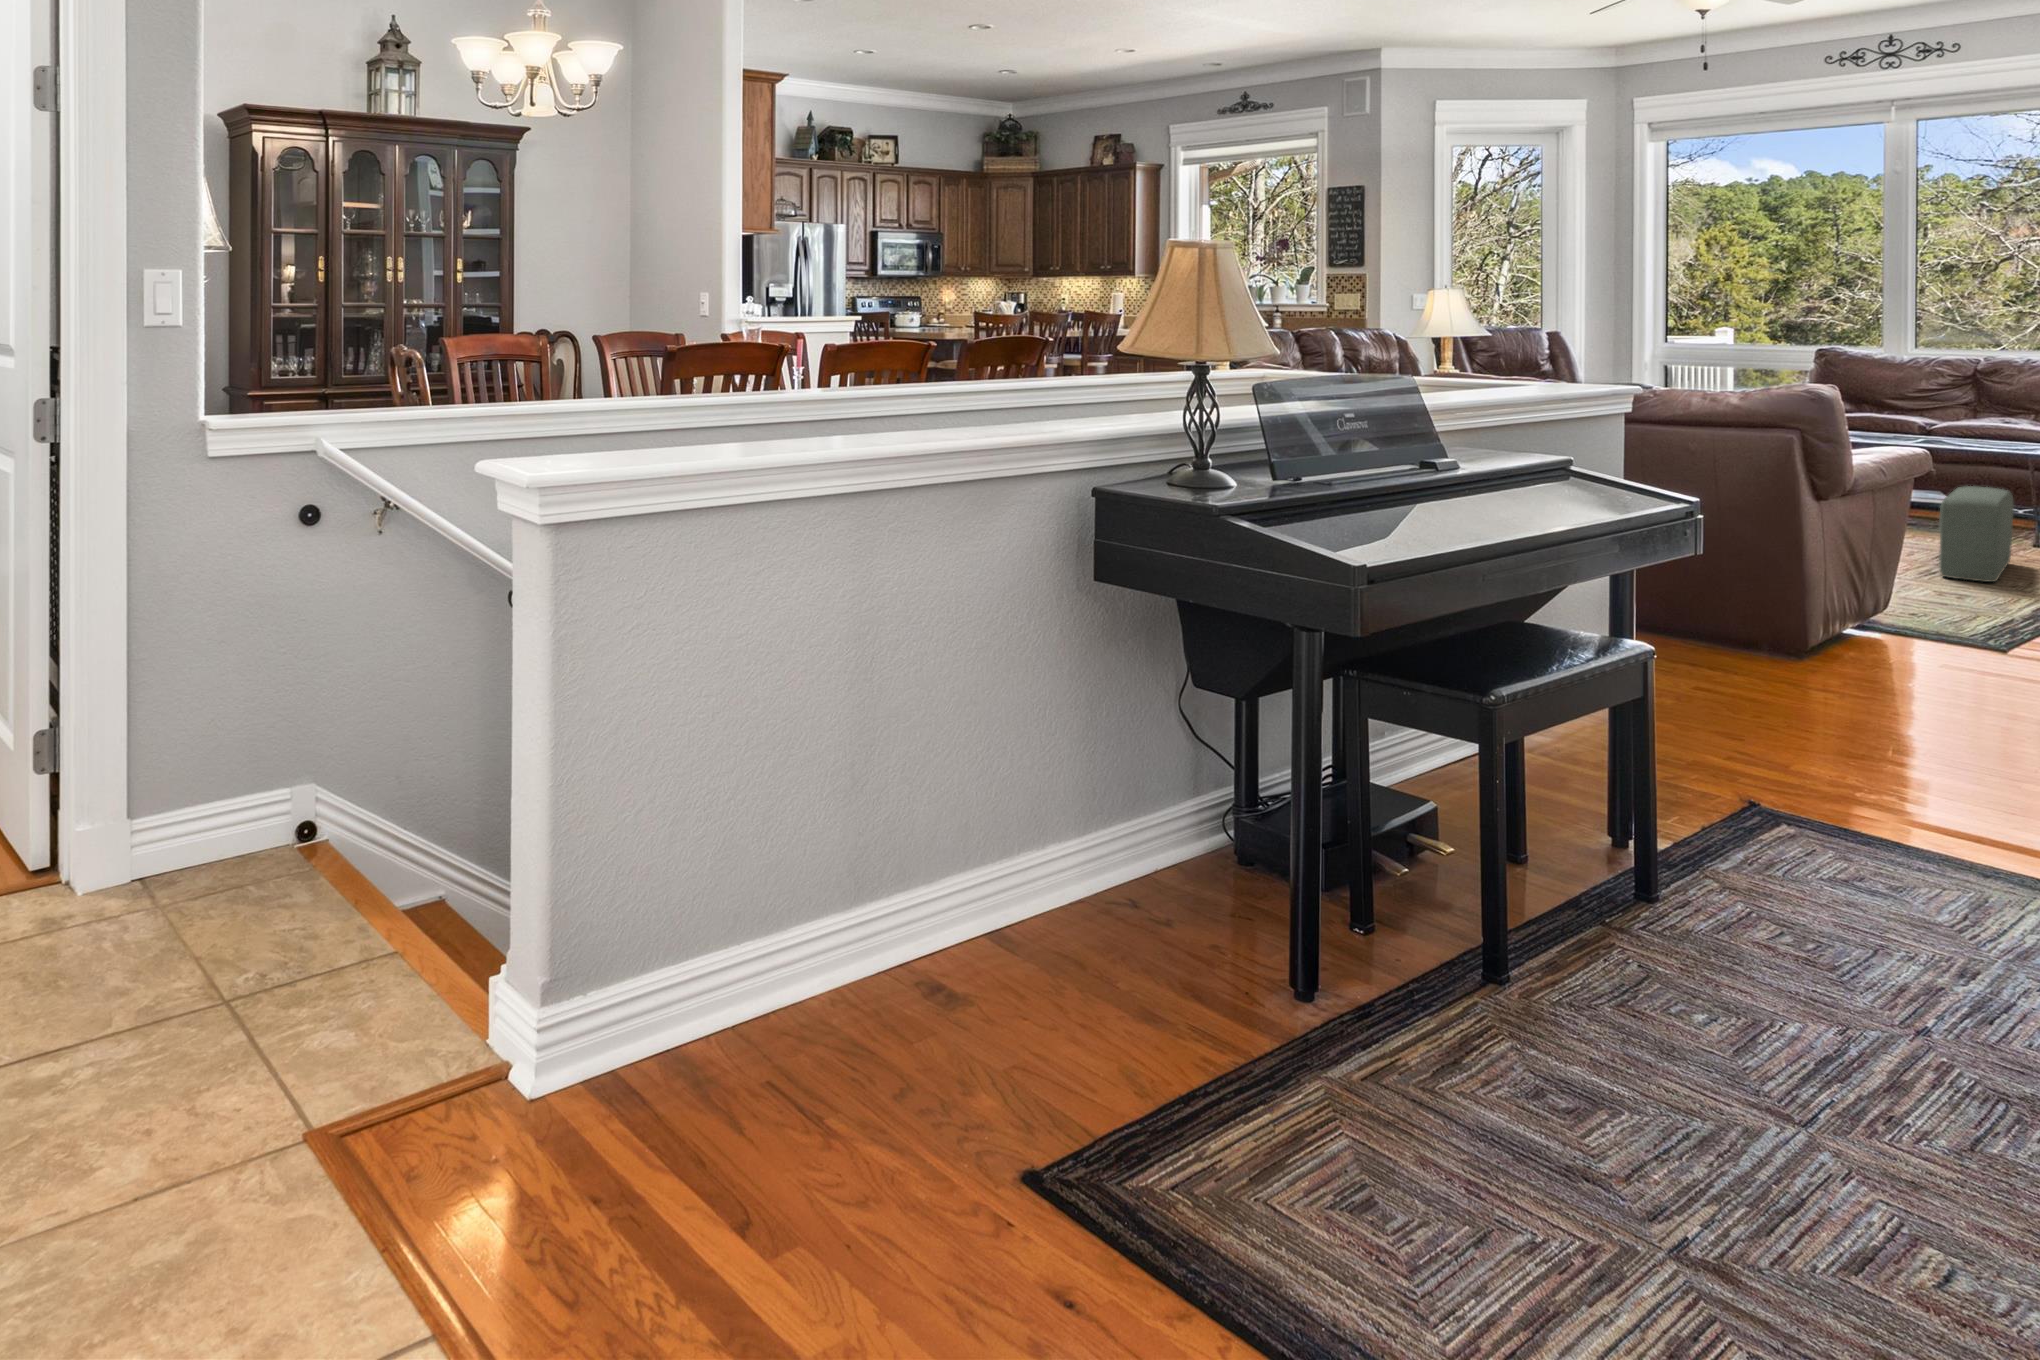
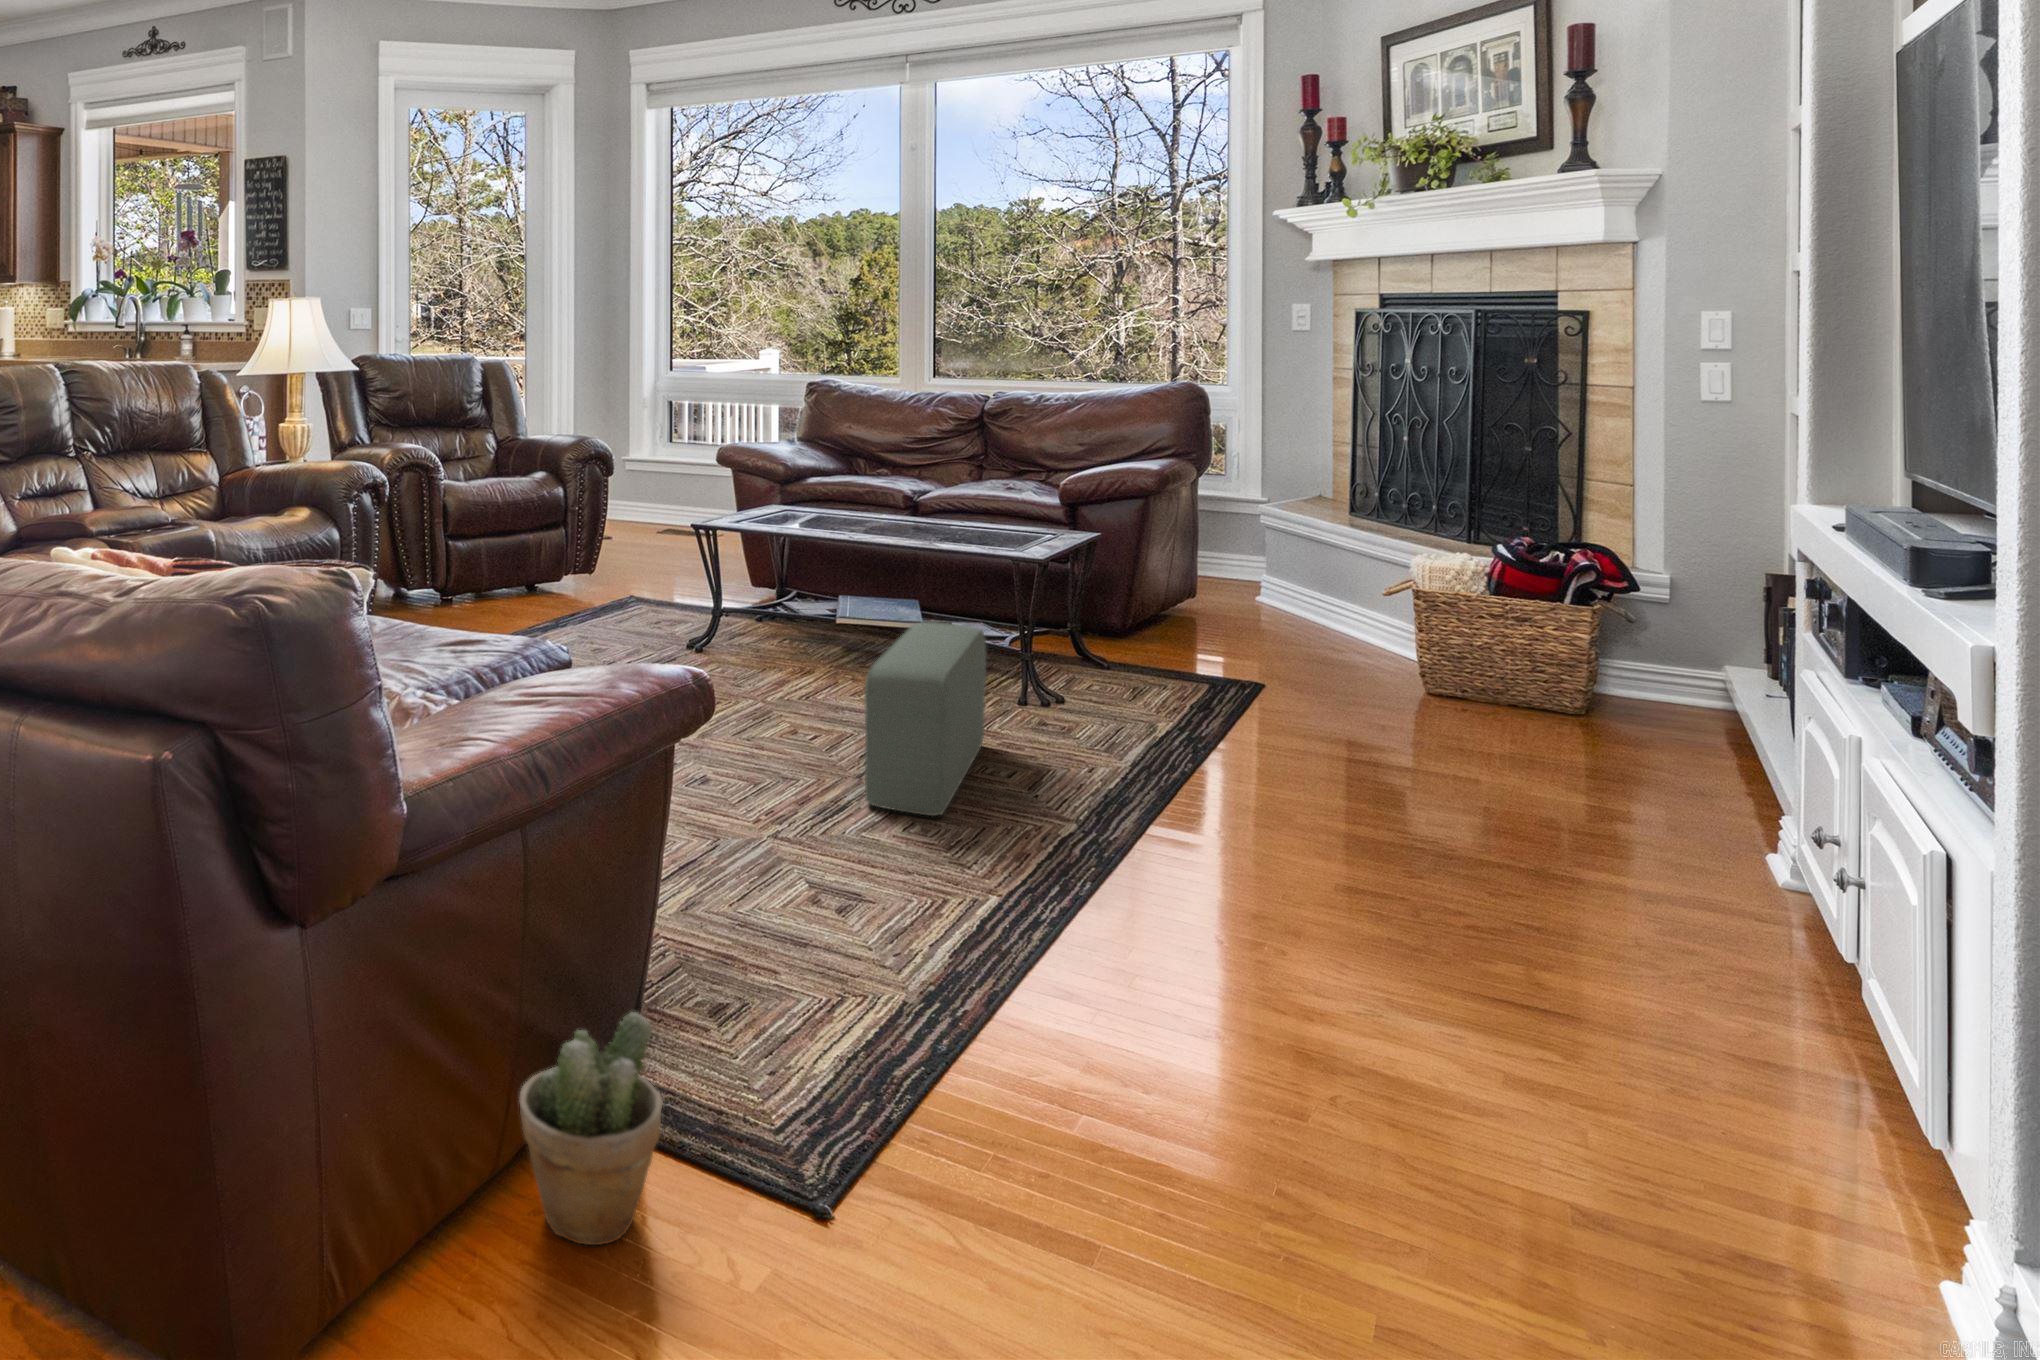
potted plant: none [1851,575,1922,657] -> present [519,1012,663,1245]

